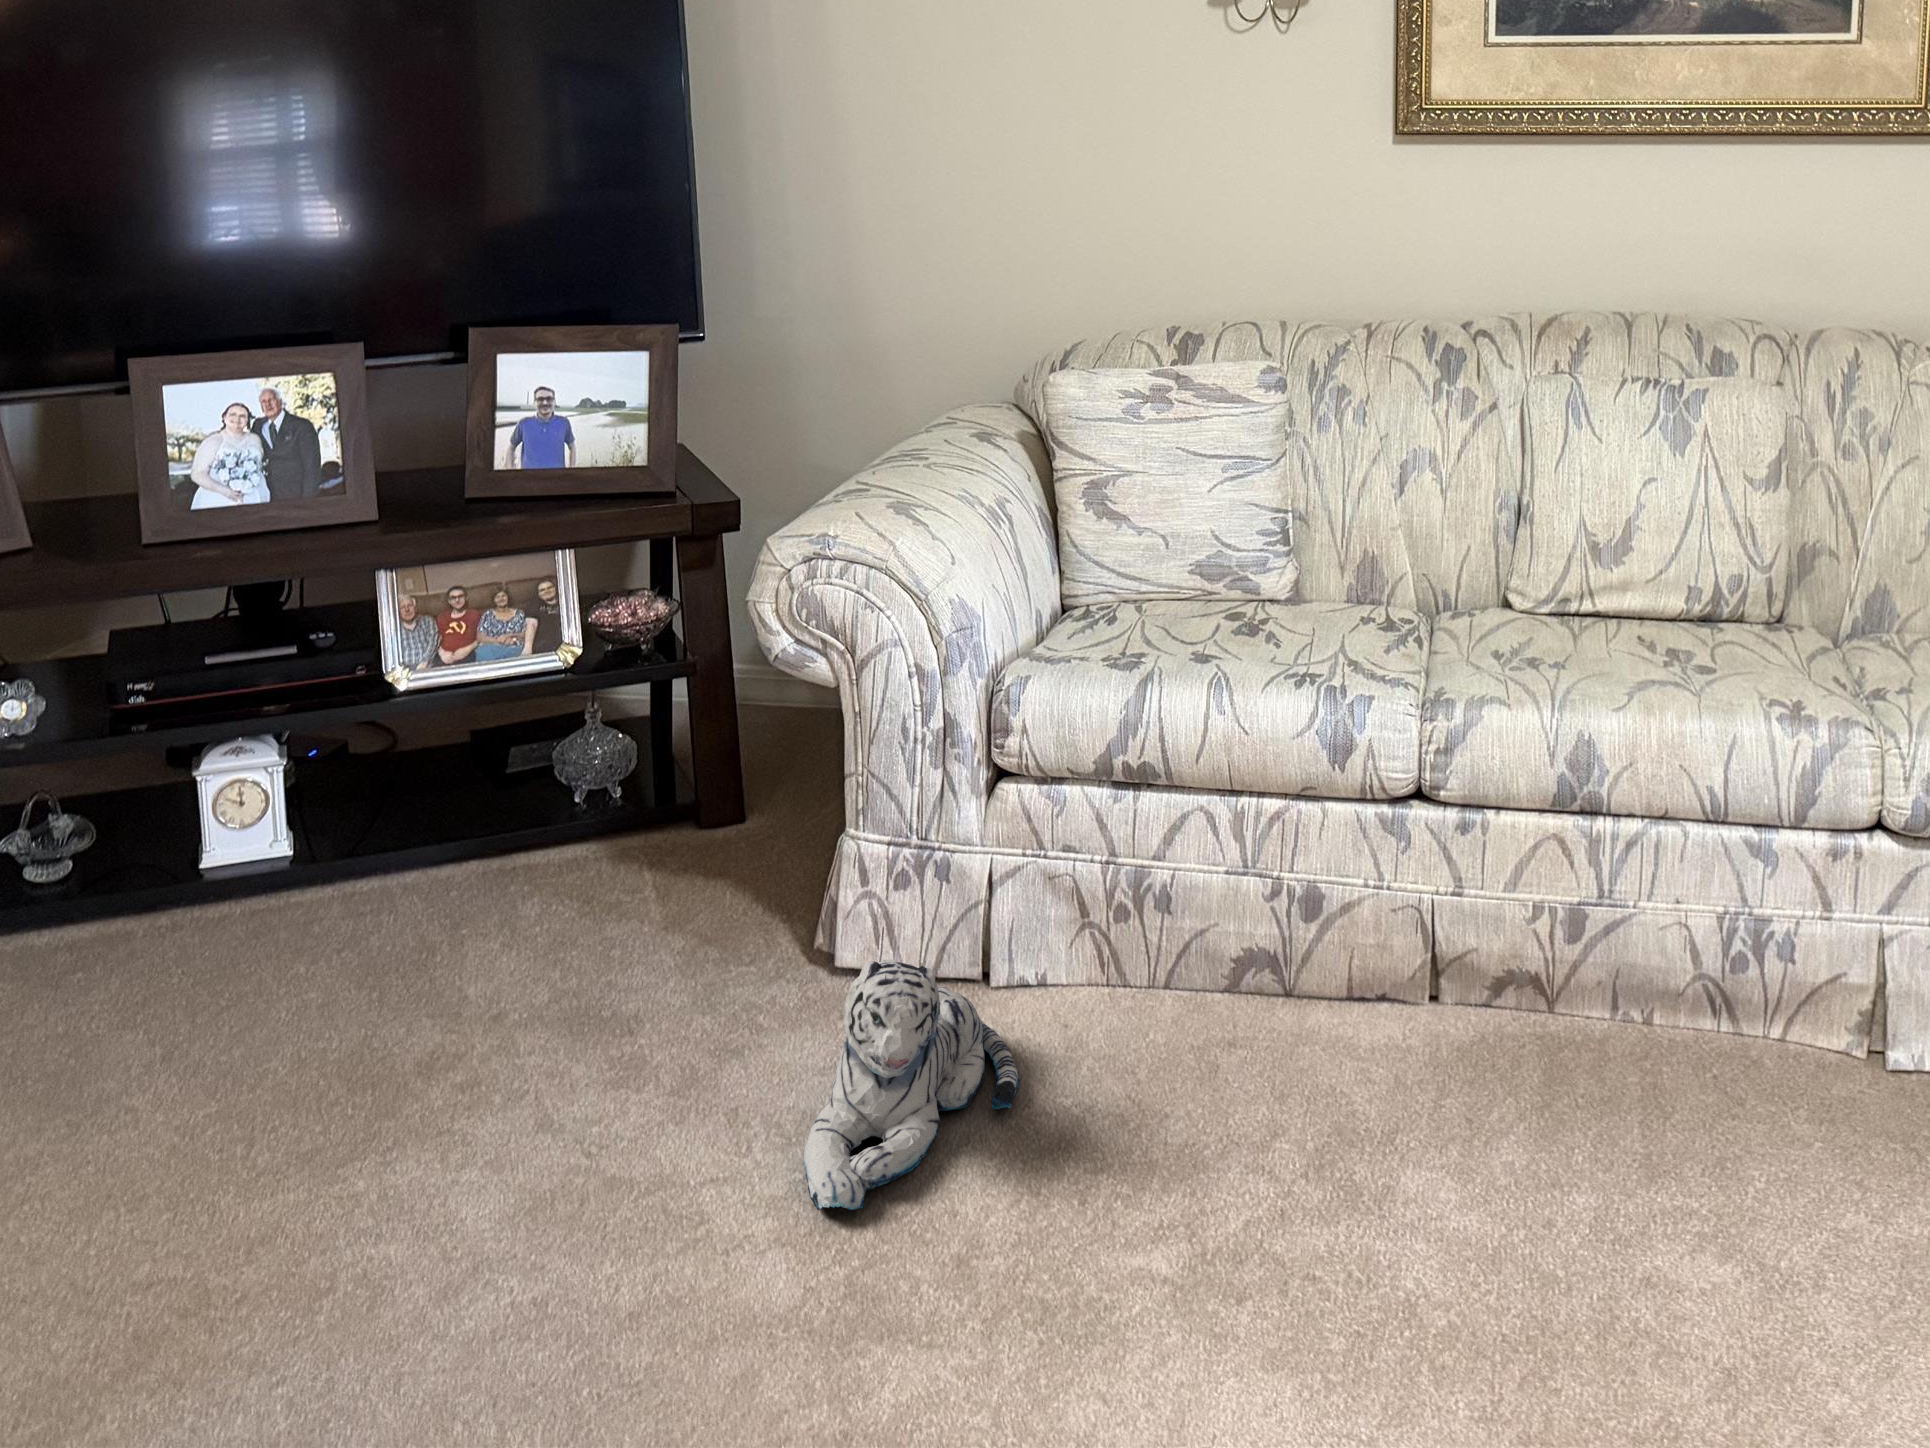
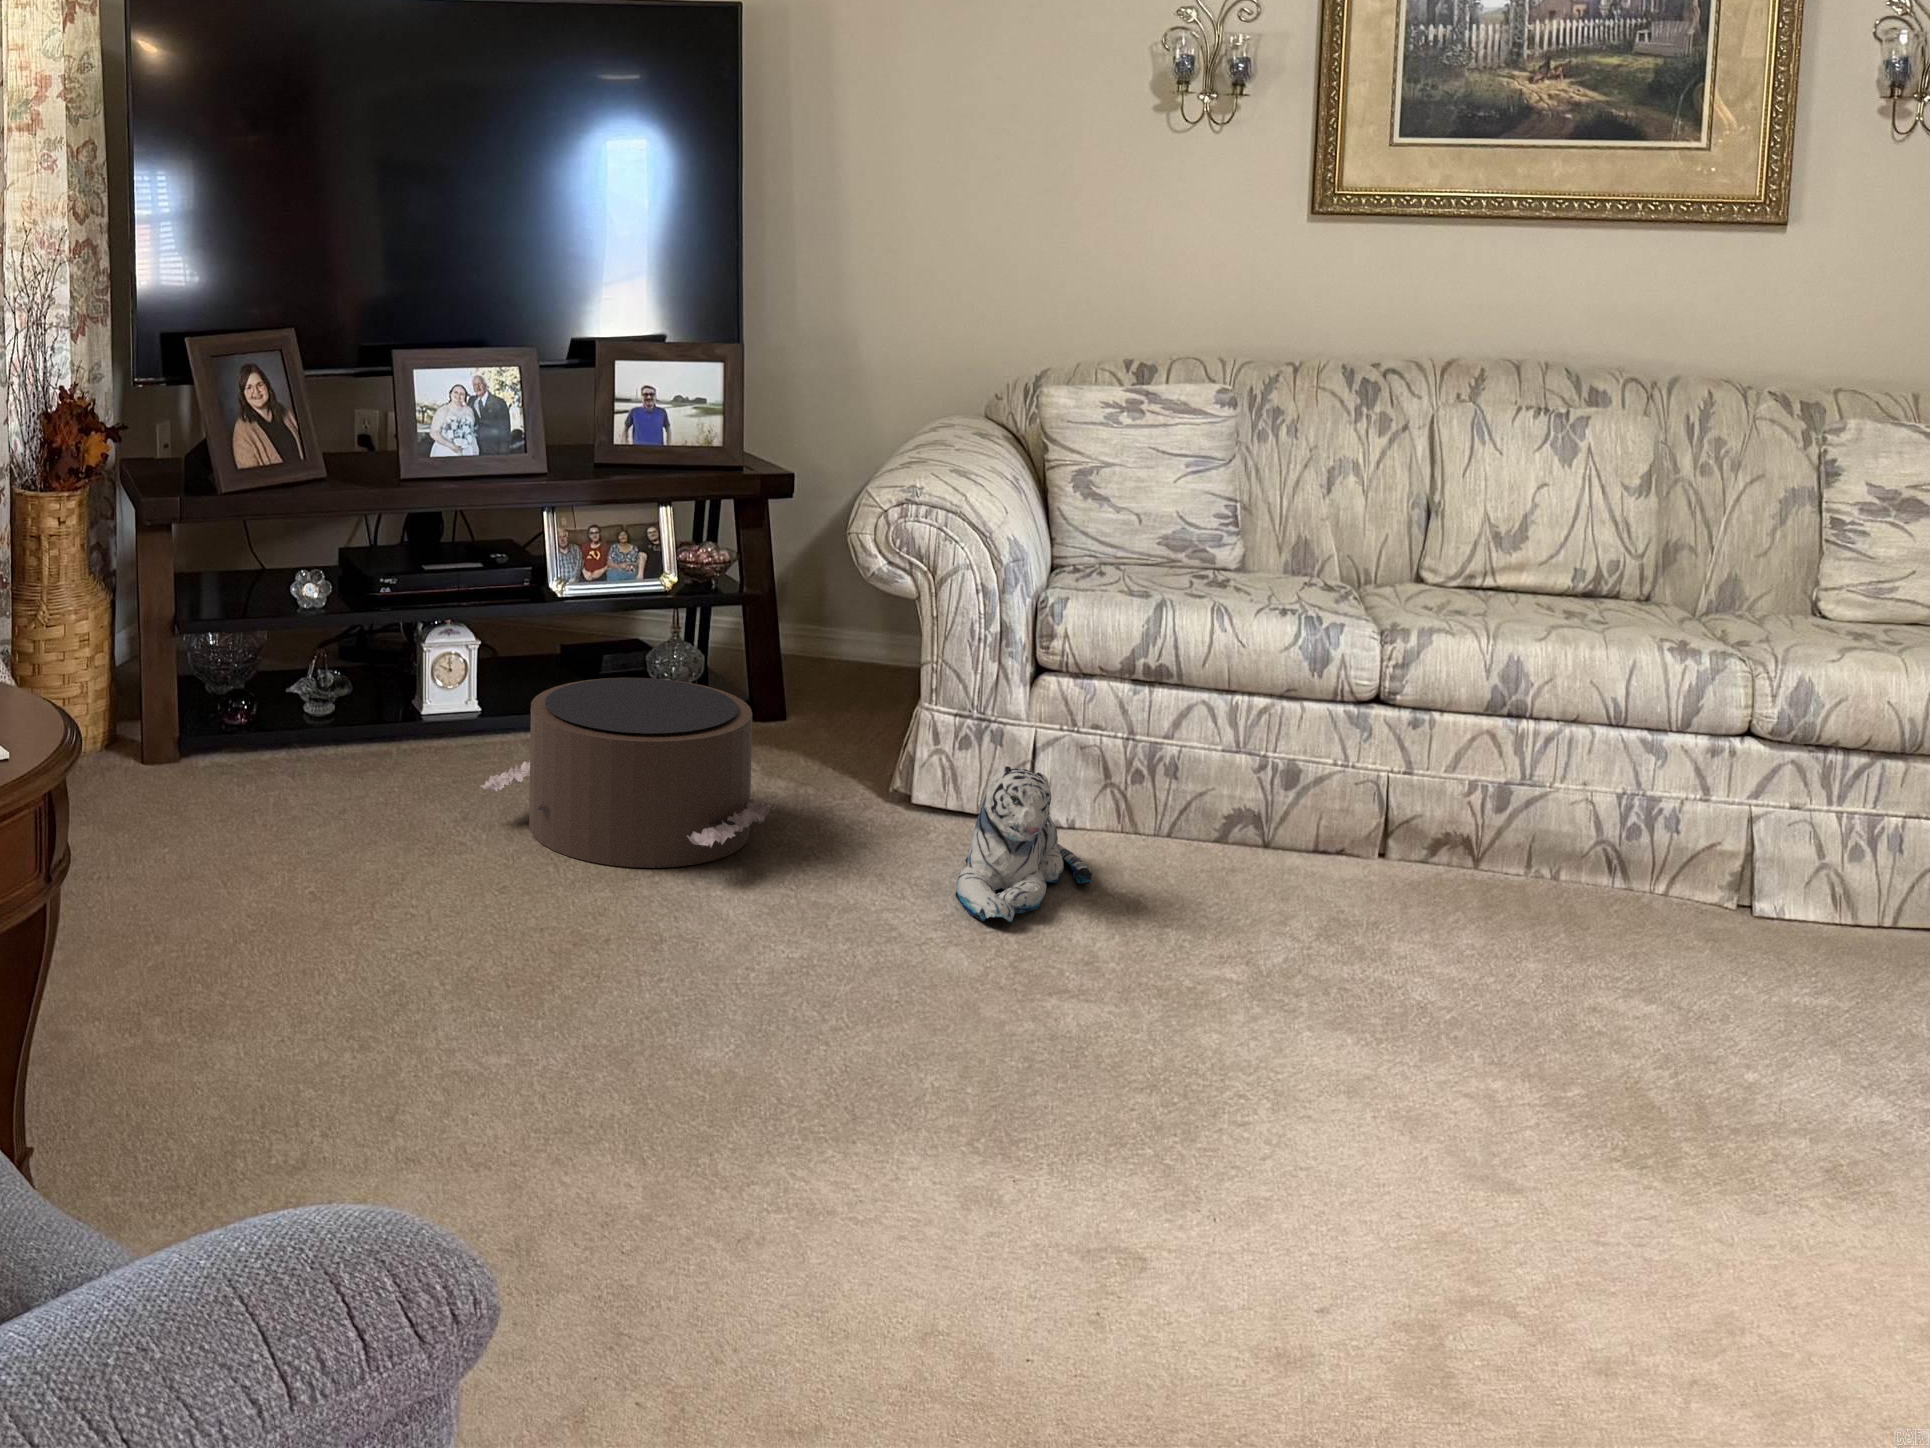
pouf: none [173,816,593,1137] -> present [481,678,776,868]

